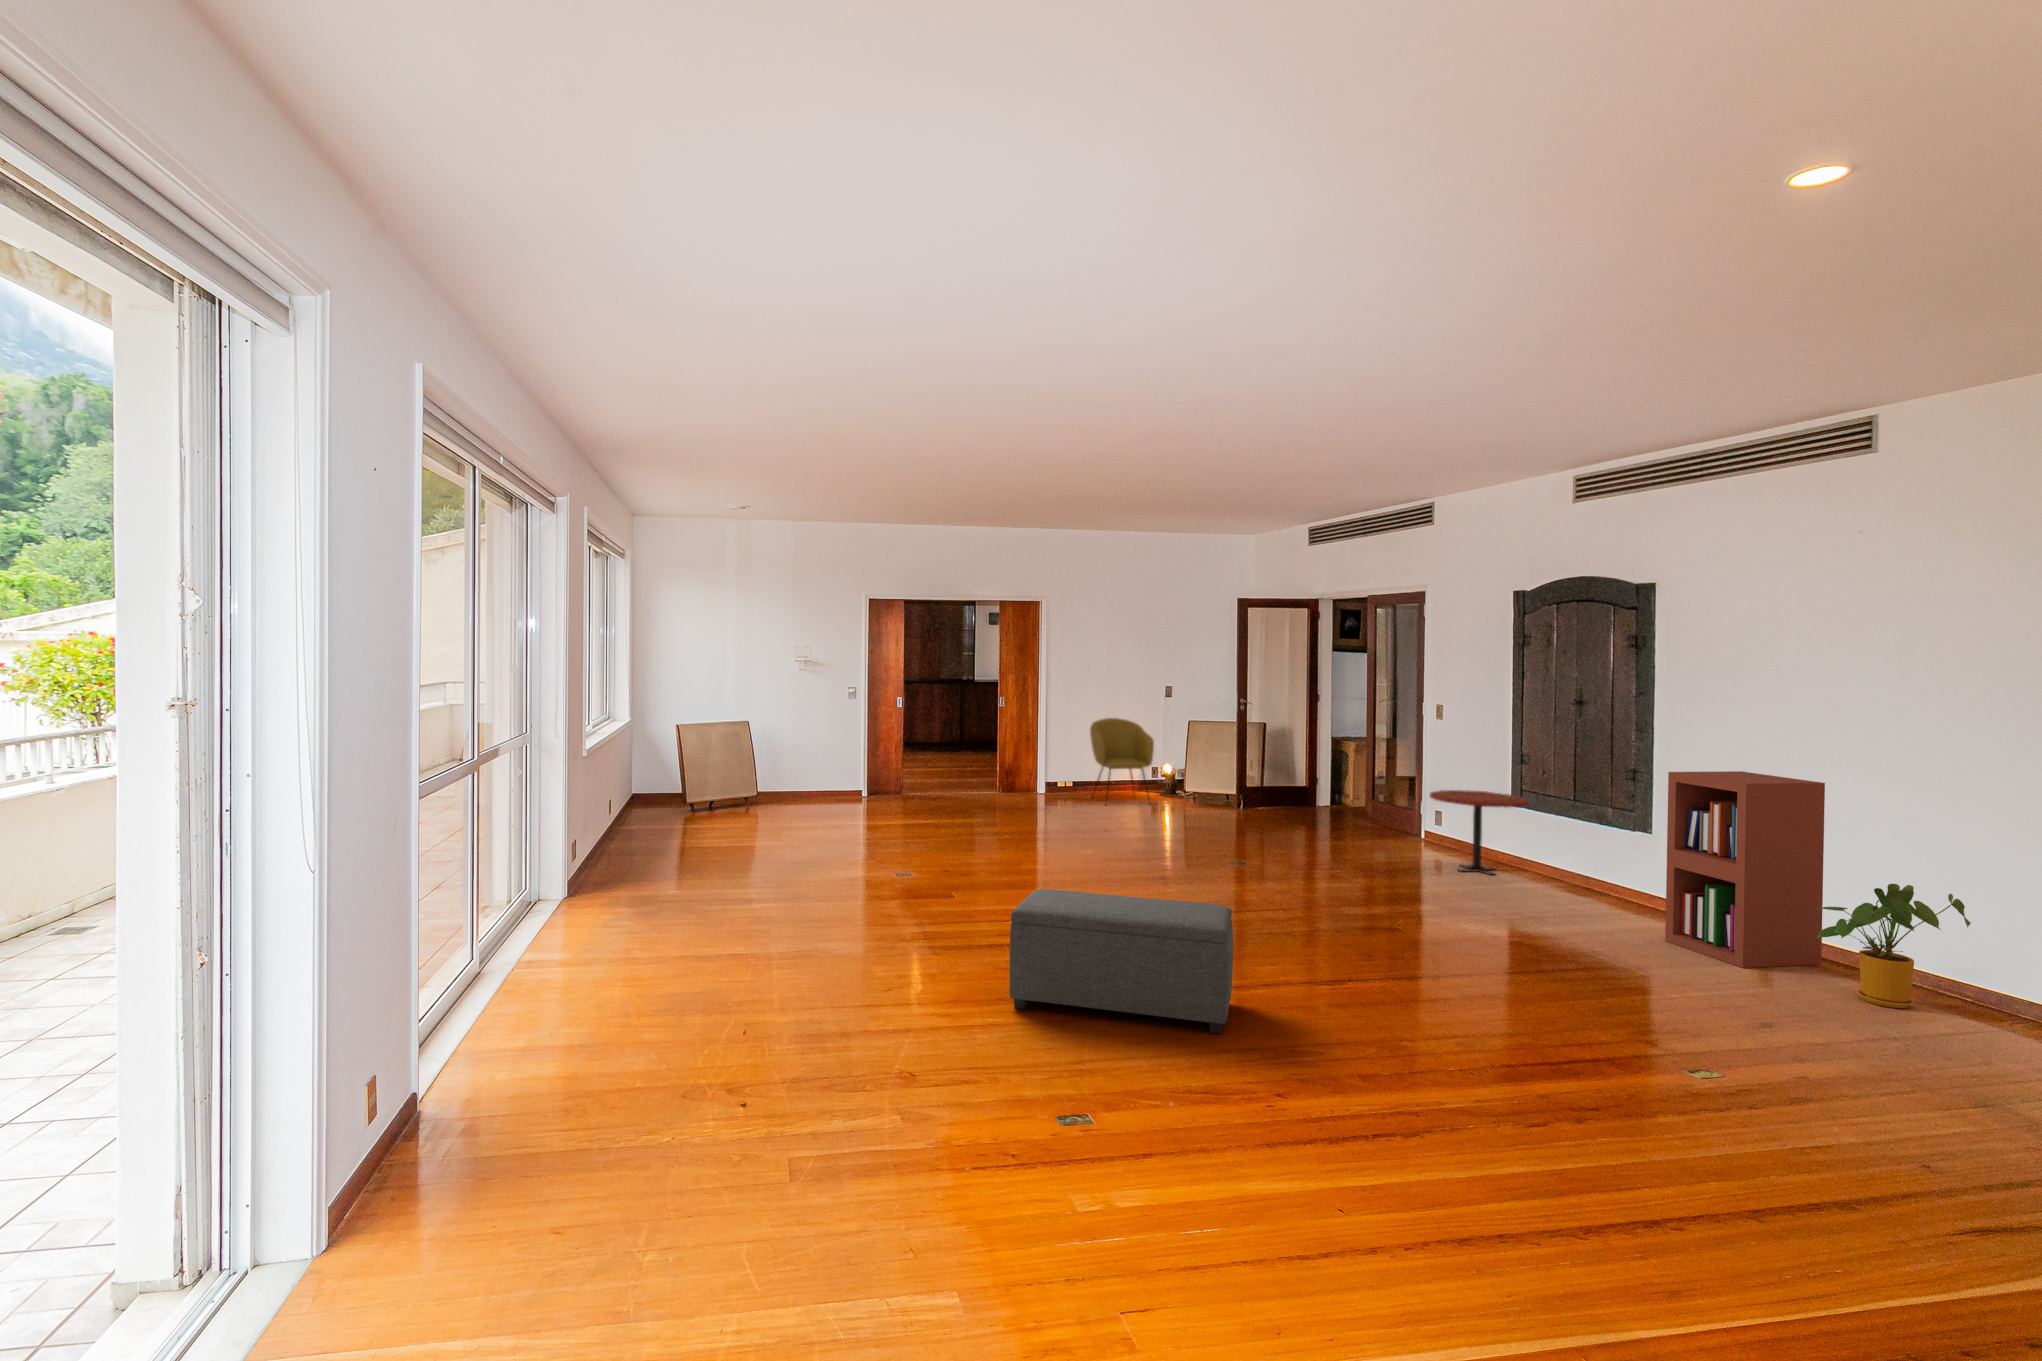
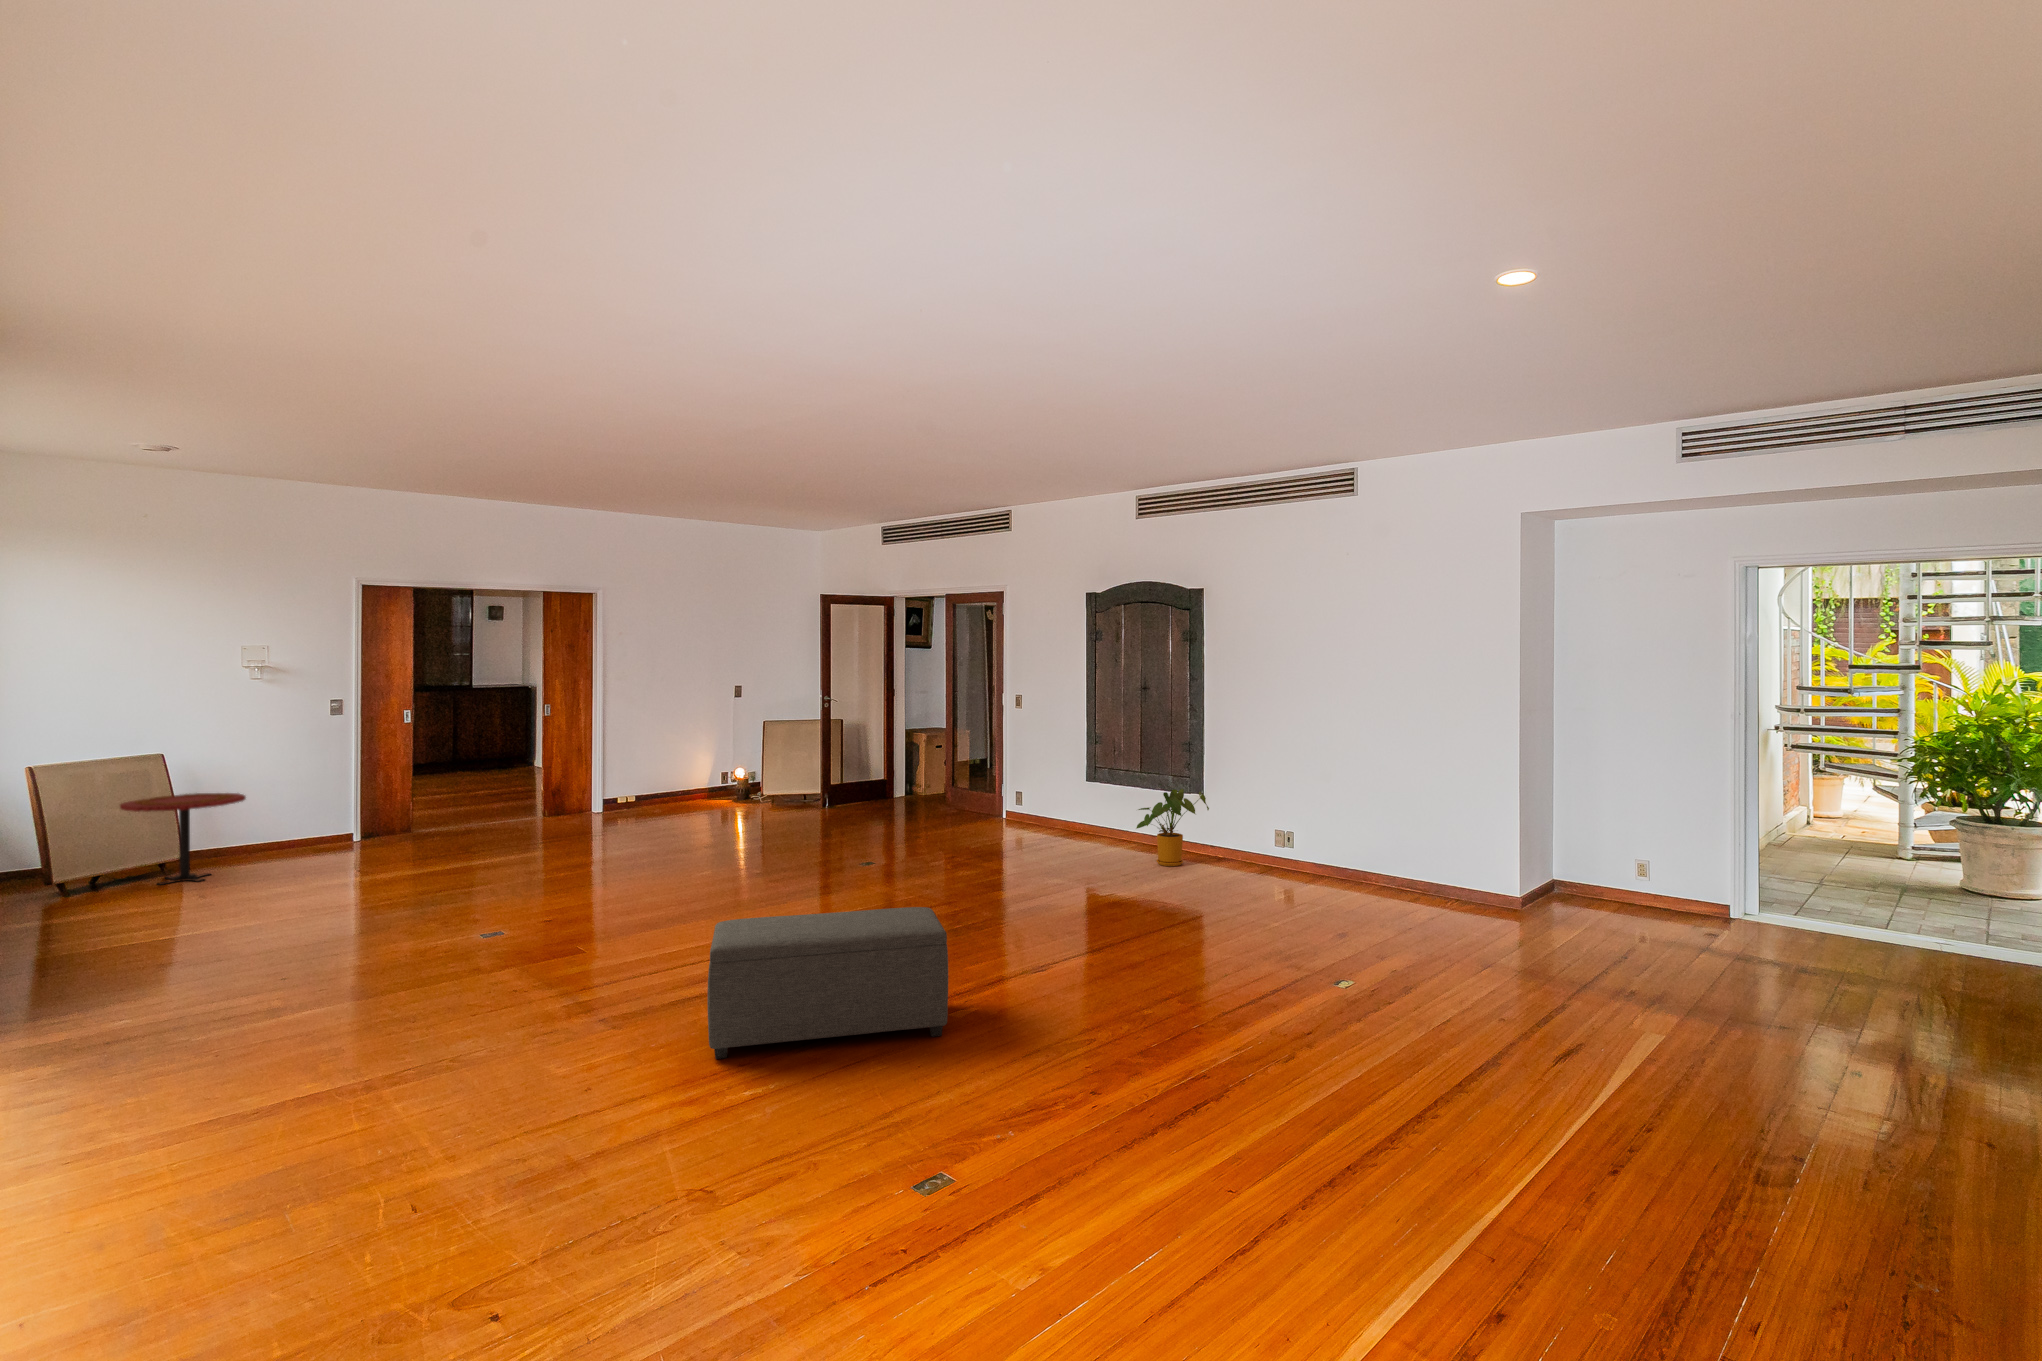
armchair: present [1090,718,1154,790] -> none [656,723,731,820]
bookshelf: present [1665,771,1825,968] -> none [1223,738,1323,894]
side table: present [1430,790,1528,875] -> present [120,793,246,885]
house plant: present [1817,884,1971,1008] -> present [1136,789,1209,866]

